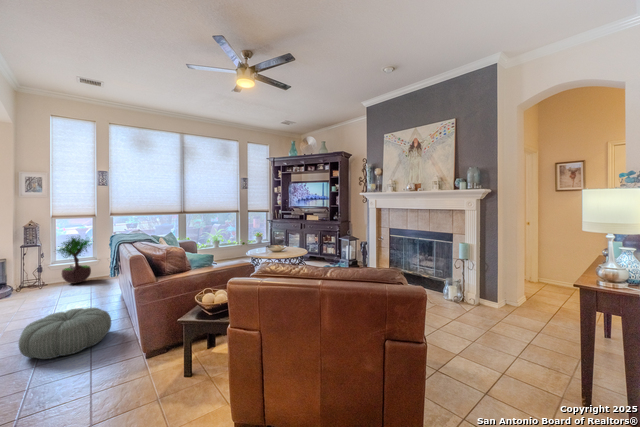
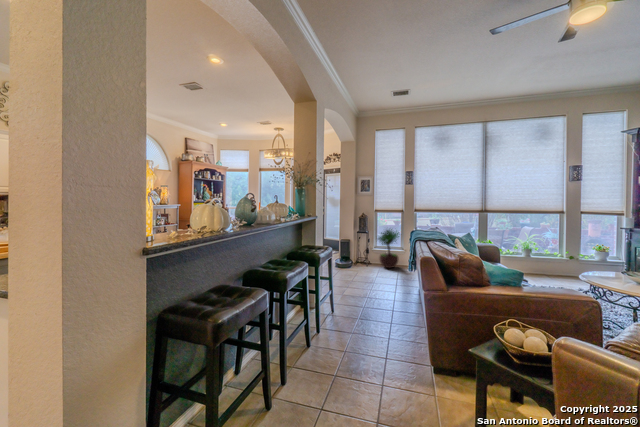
pouf: present [19,308,111,359] -> none [345,293,406,334]

